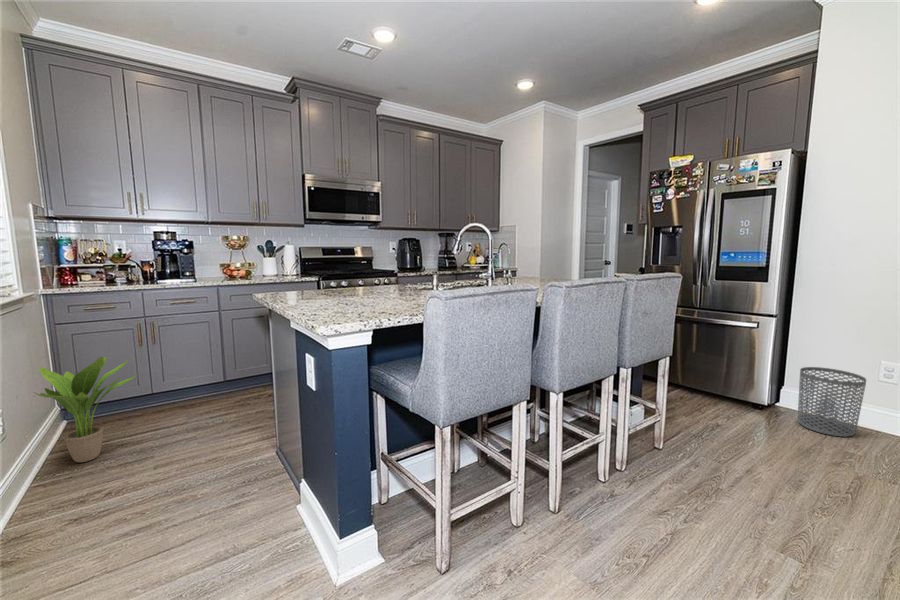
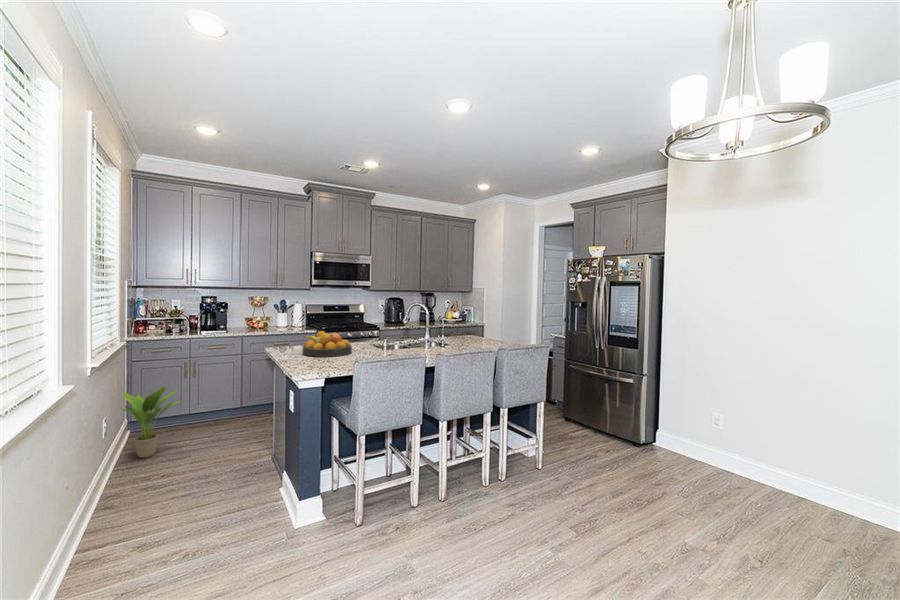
fruit bowl: none [316,263,391,300] -> present [303,331,352,357]
waste bin: present [798,367,866,437] -> none [657,413,698,466]

